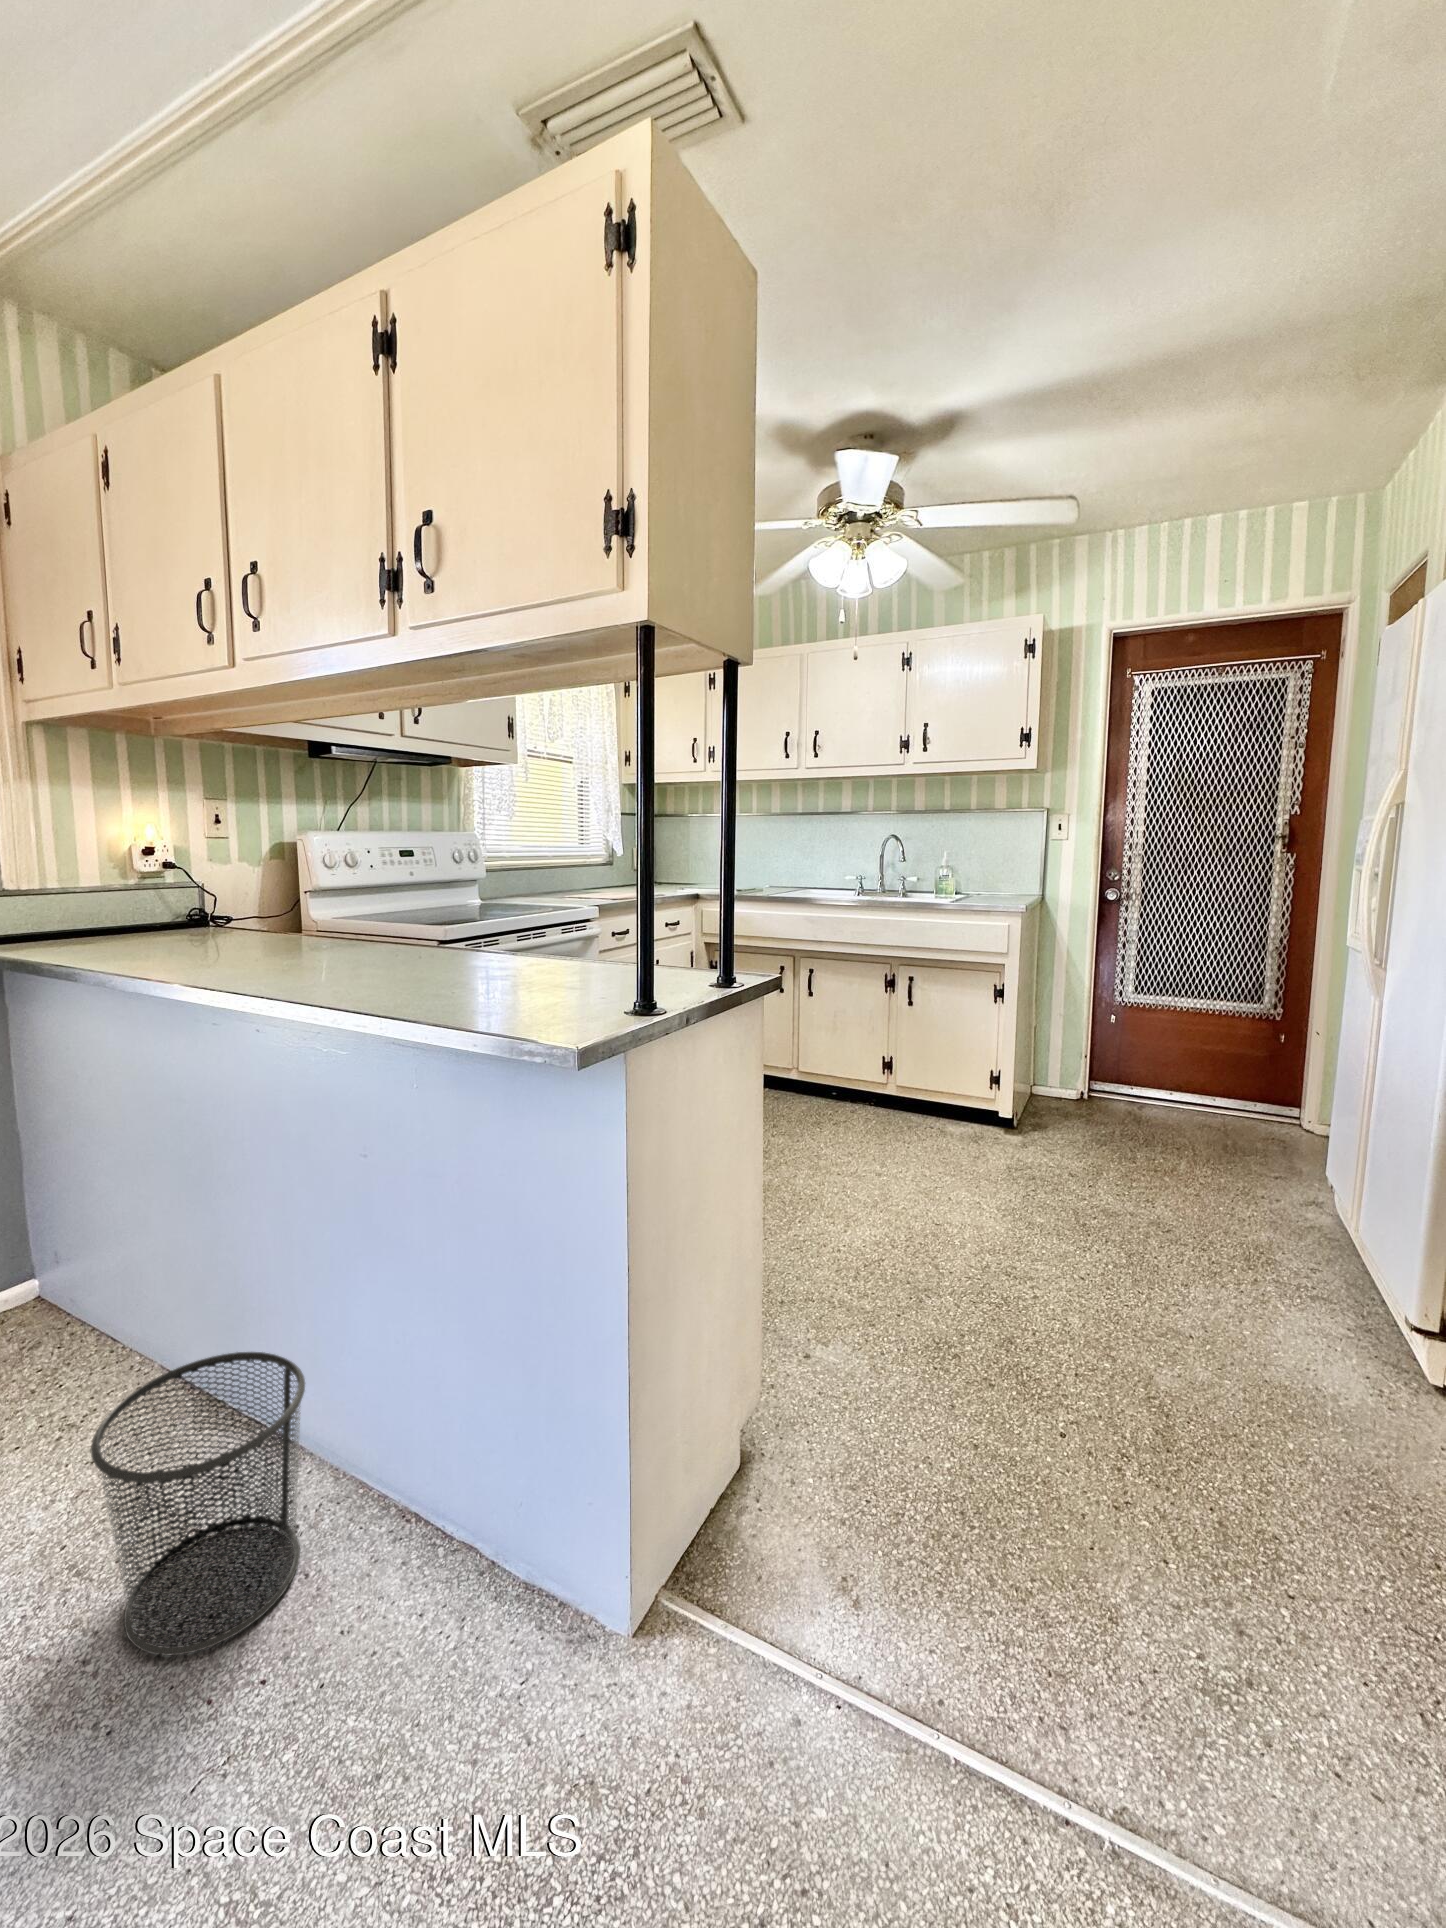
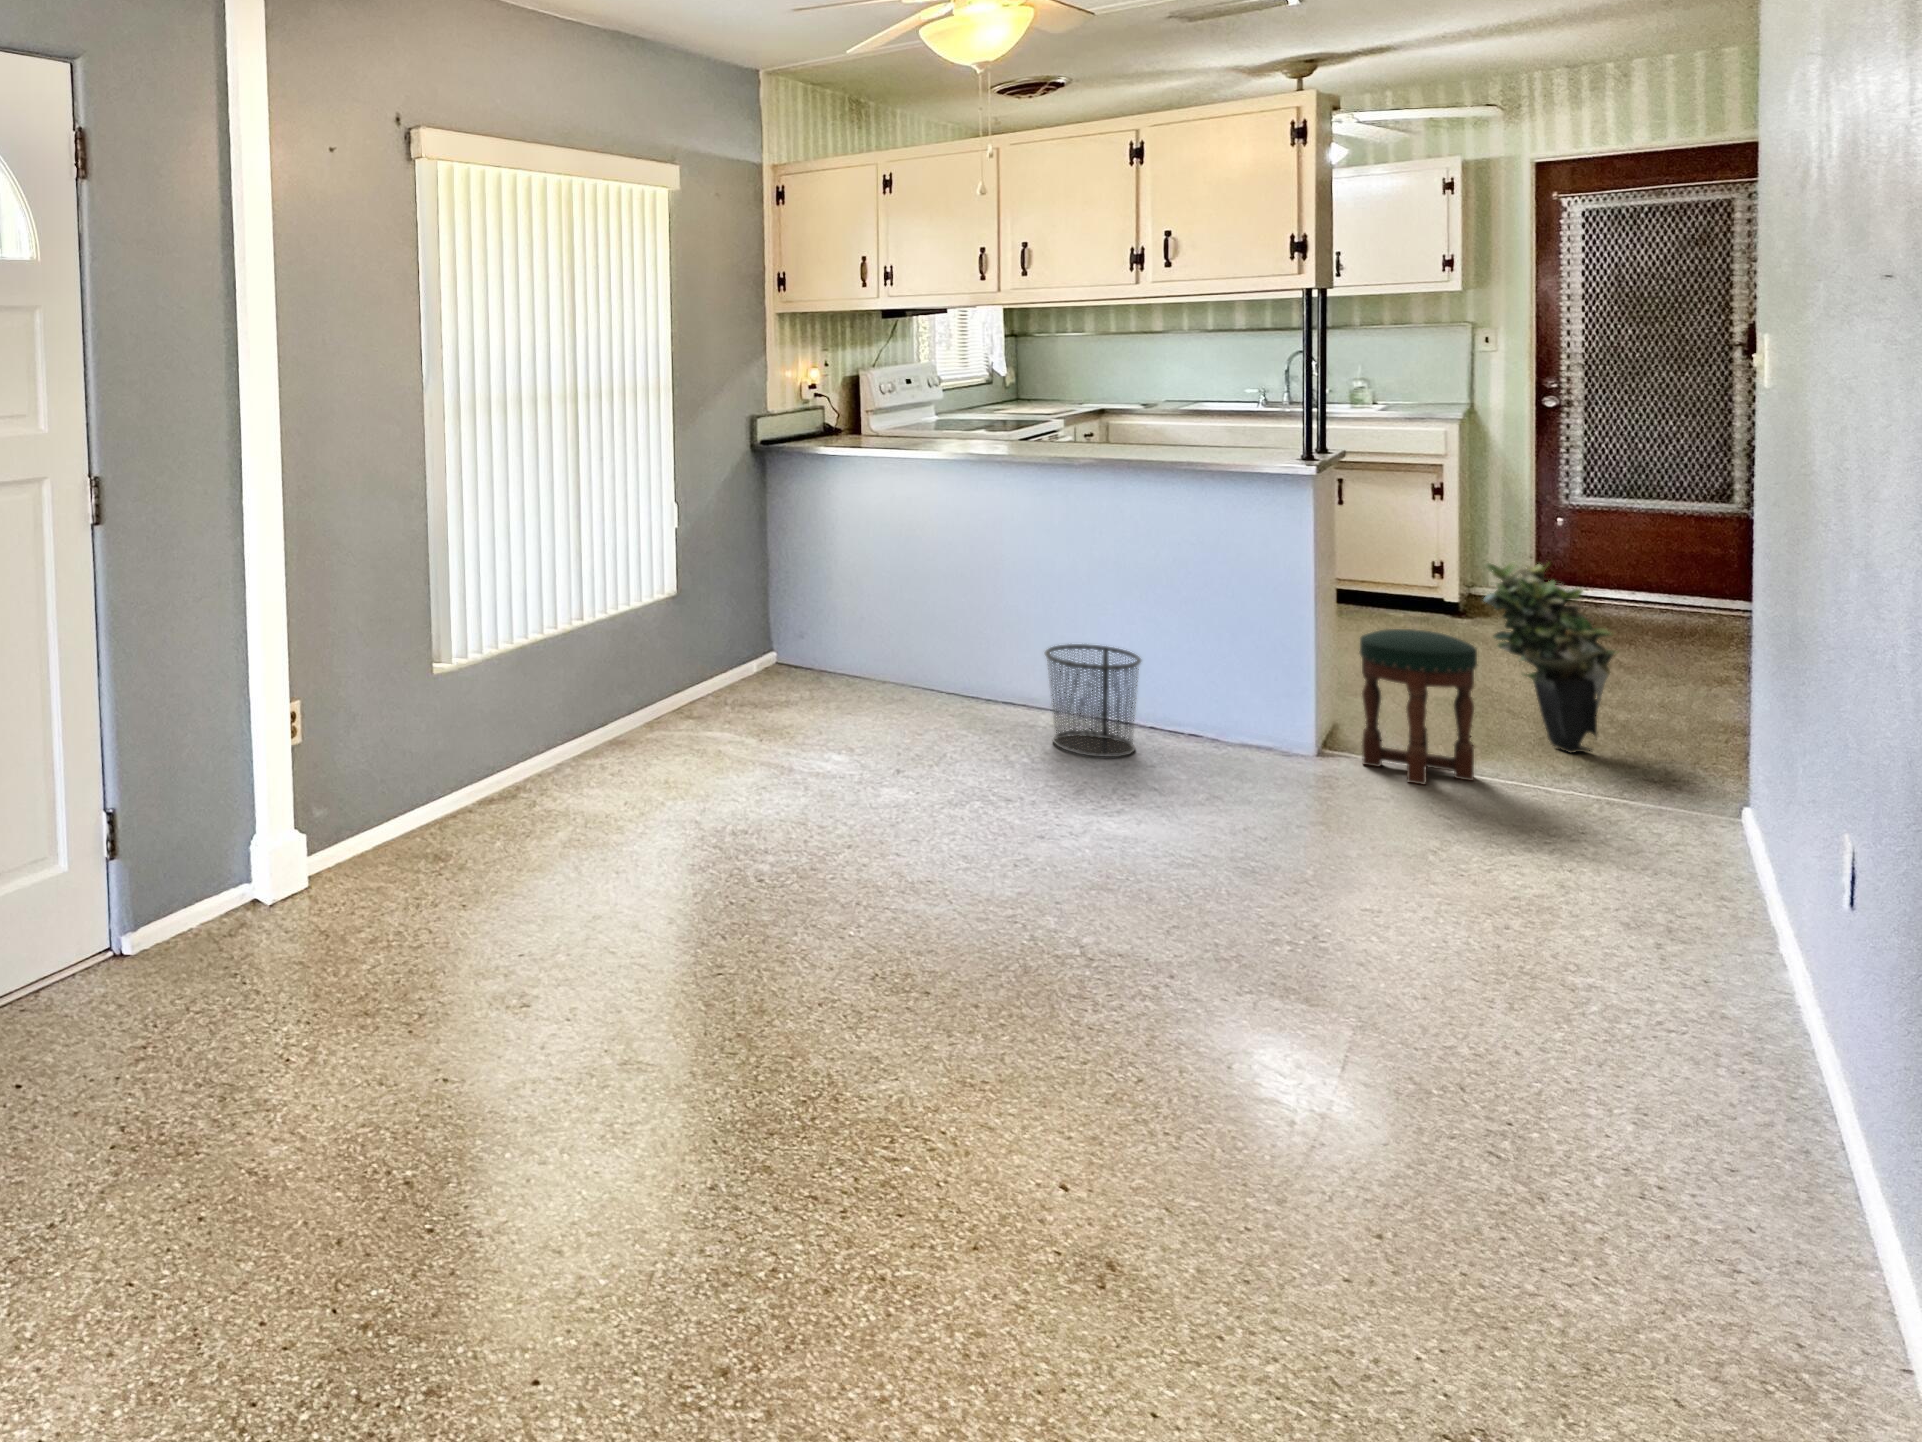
potted plant: none [946,1164,1149,1543] -> present [1484,562,1616,753]
stool: none [664,1354,873,1780] -> present [1360,629,1477,785]

